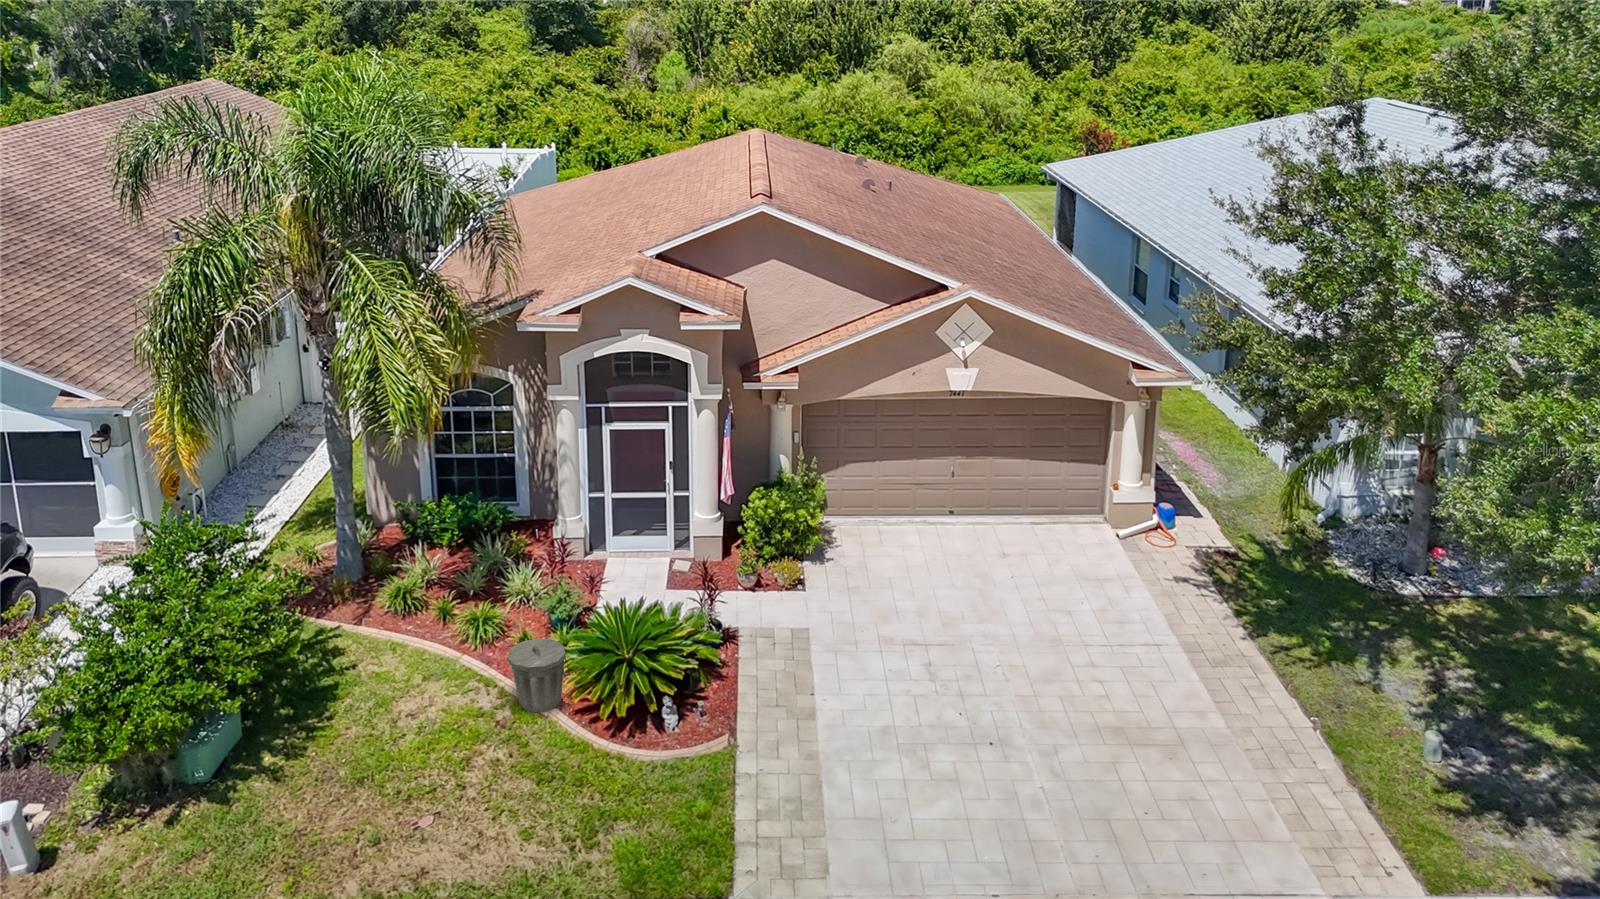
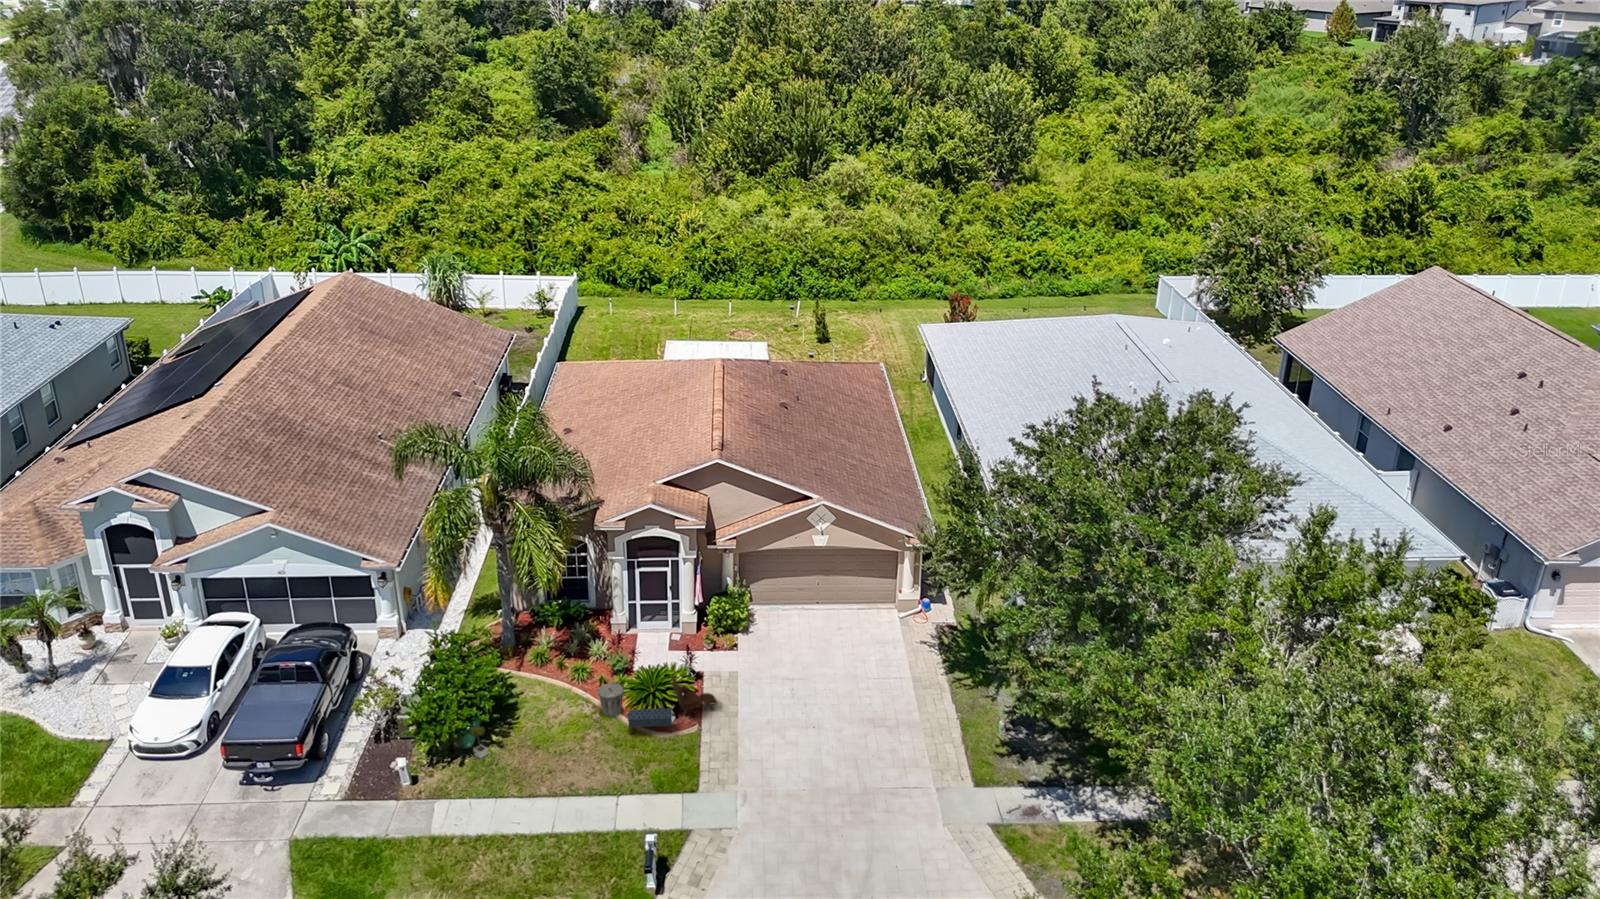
lounge chair: none [674,625,774,717] -> present [672,678,717,717]
bench: none [572,692,673,751] -> present [628,708,672,735]
potted tree: none [186,724,238,803] -> present [469,727,488,758]

